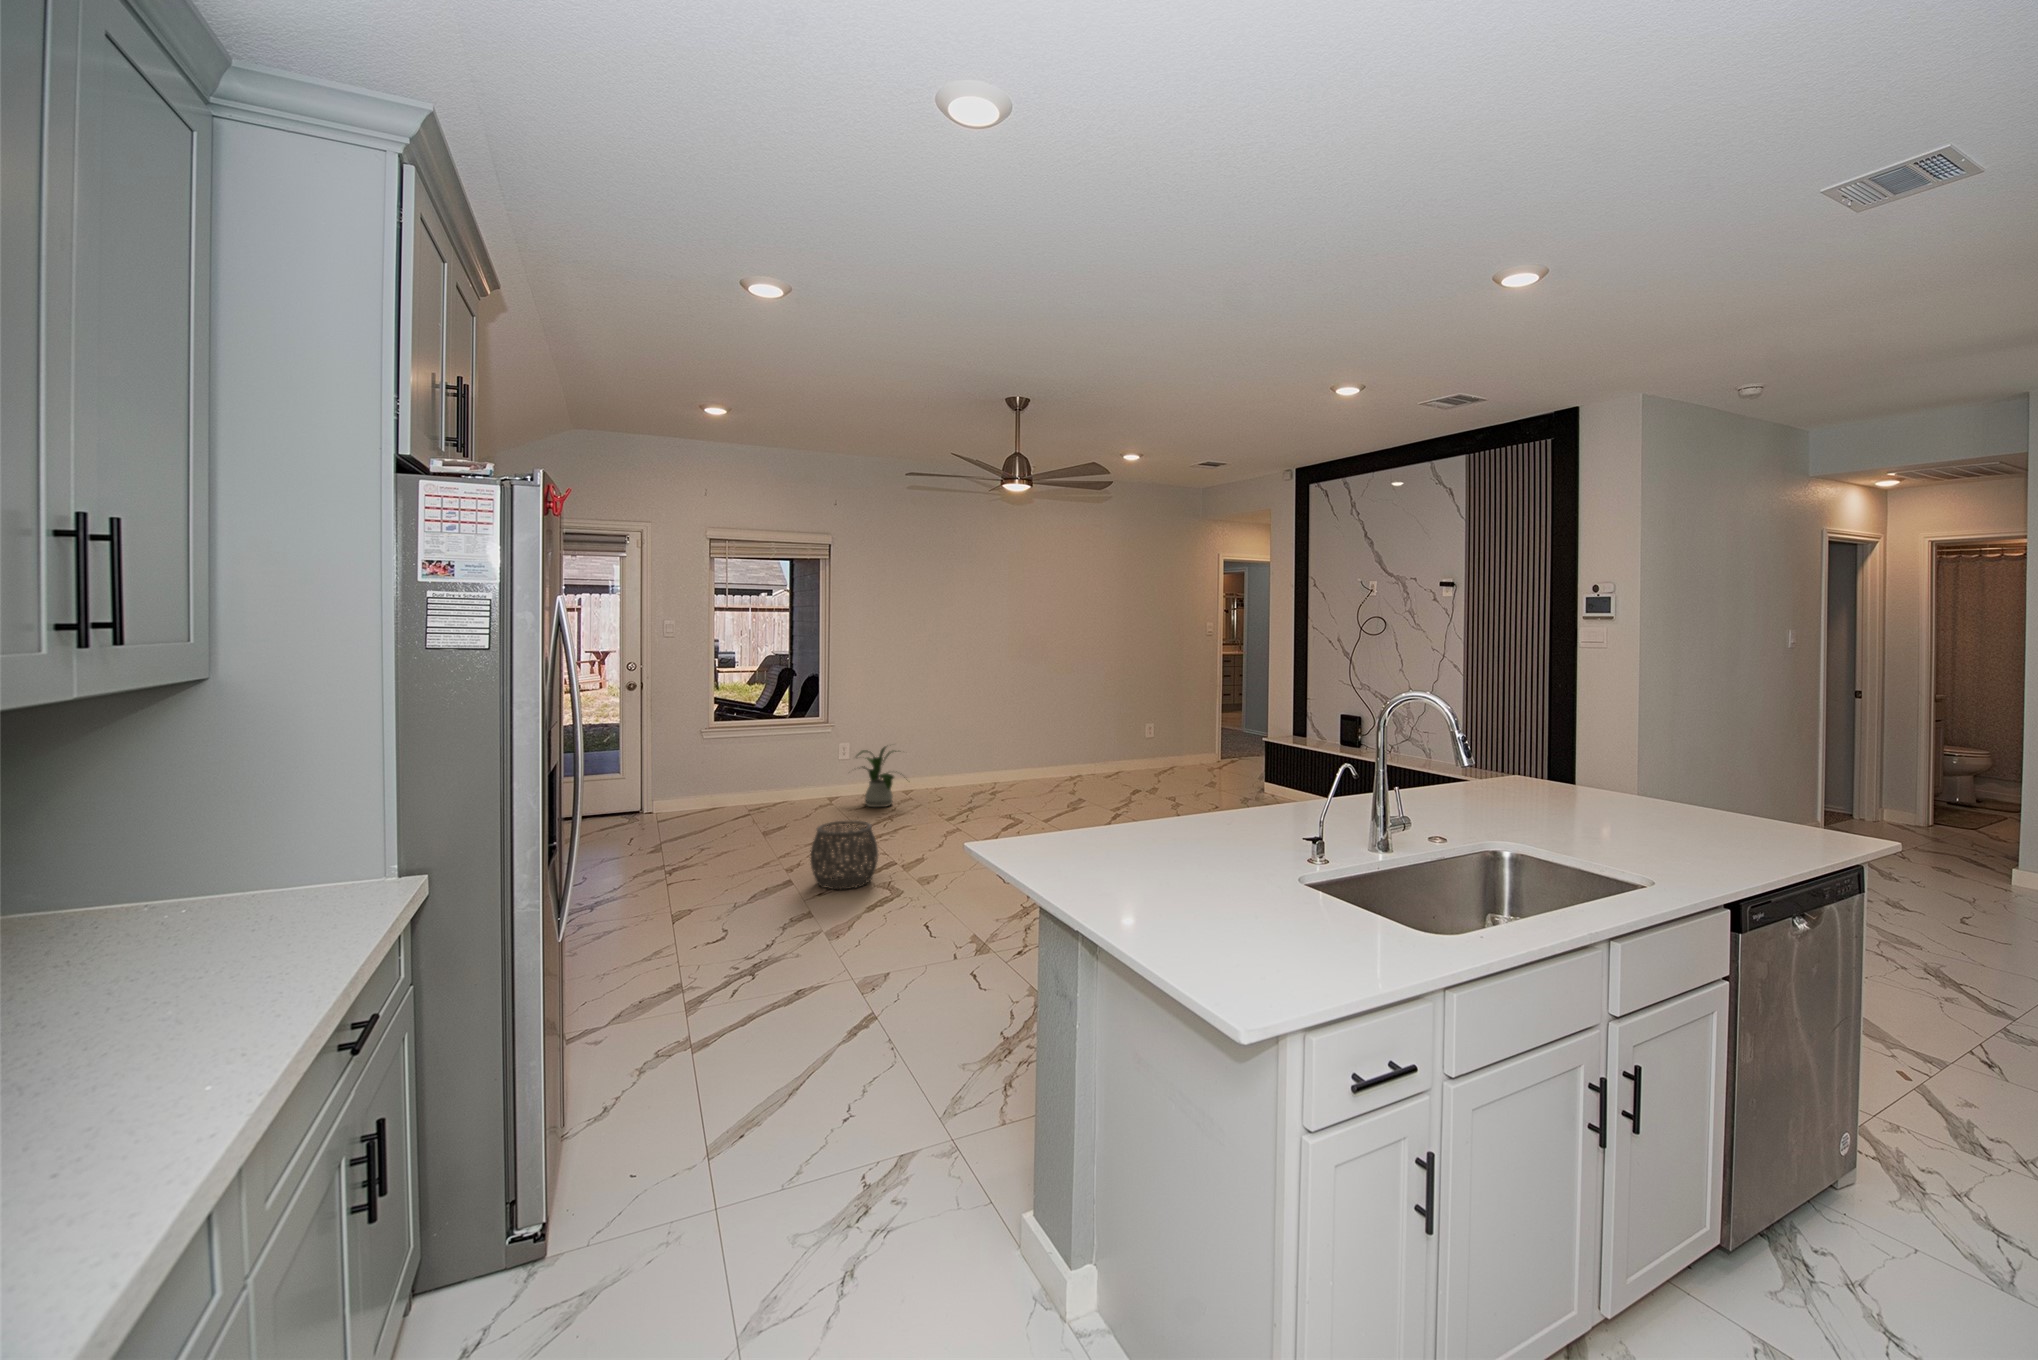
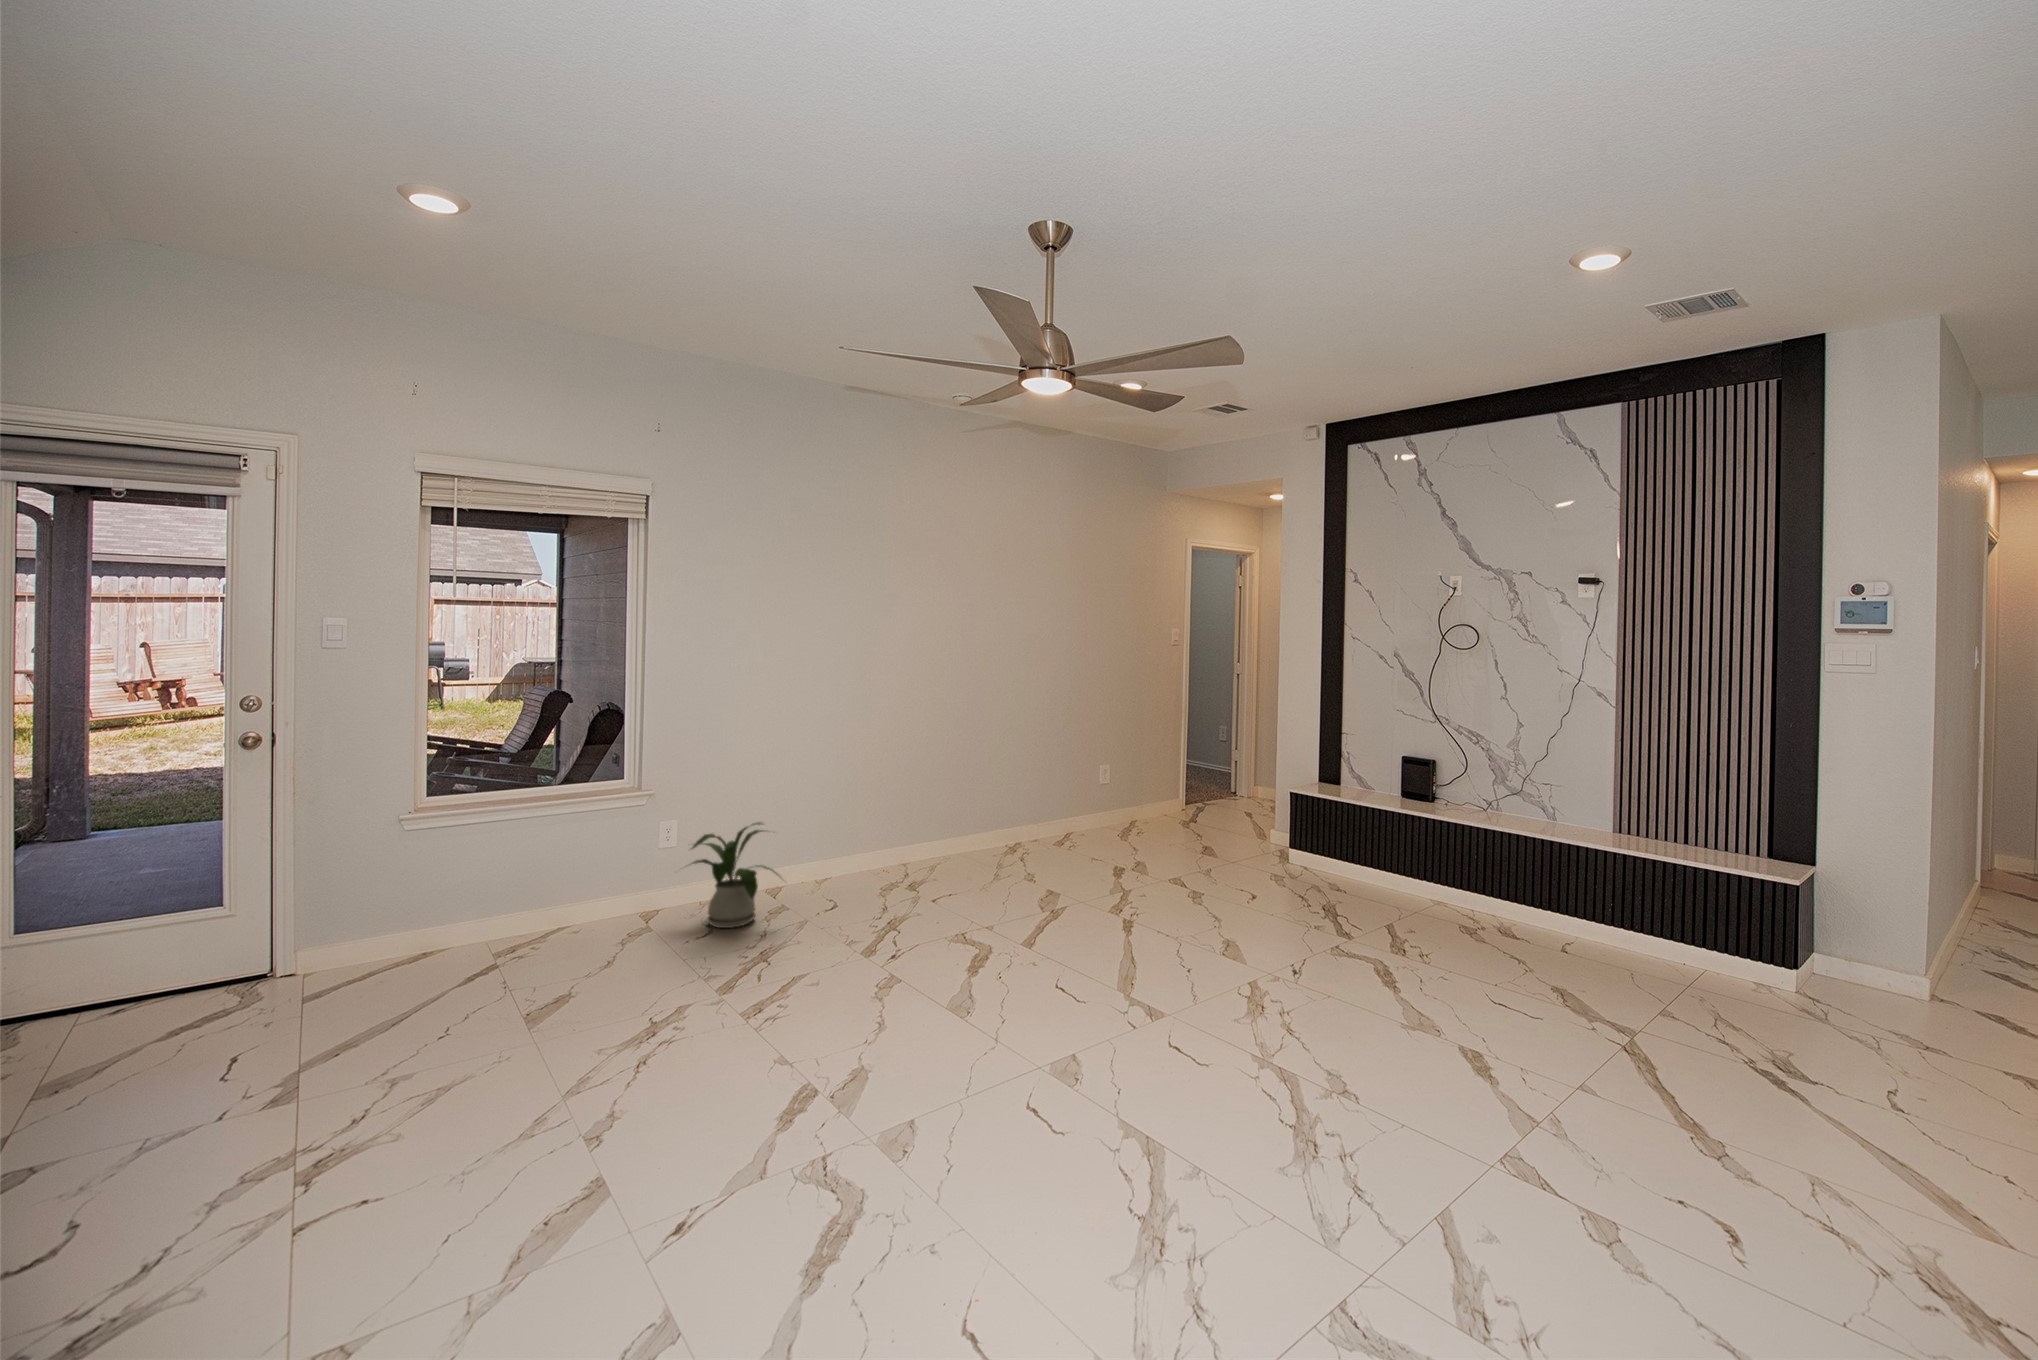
woven basket: present [810,820,879,889] -> none [655,1015,802,1183]

